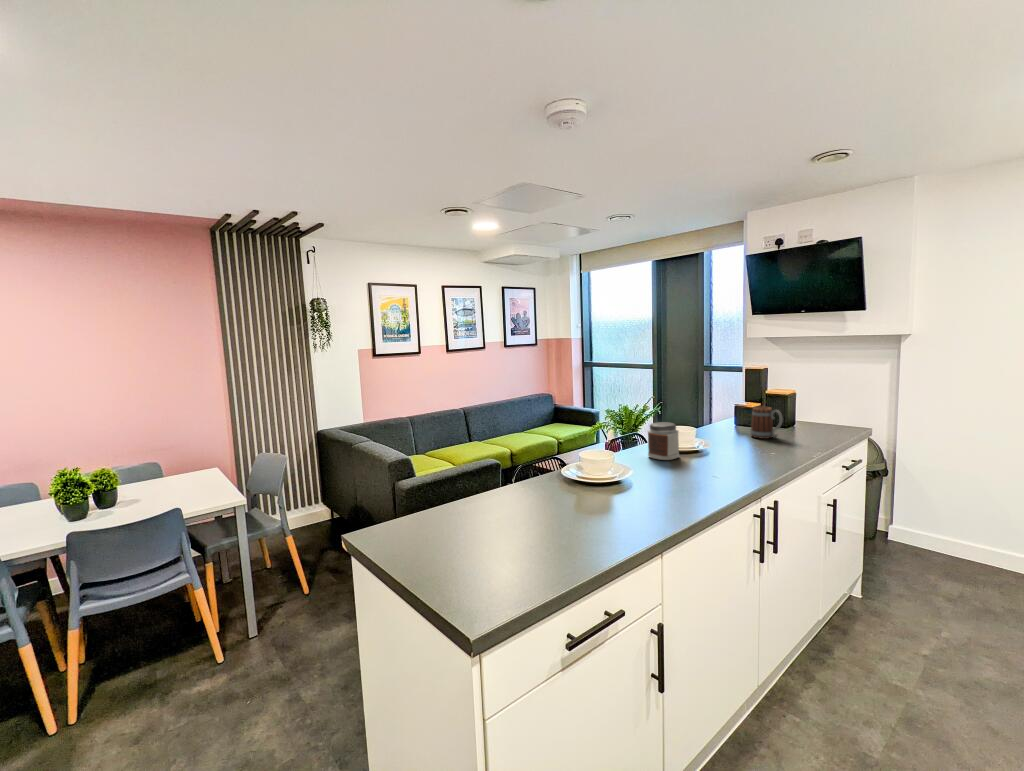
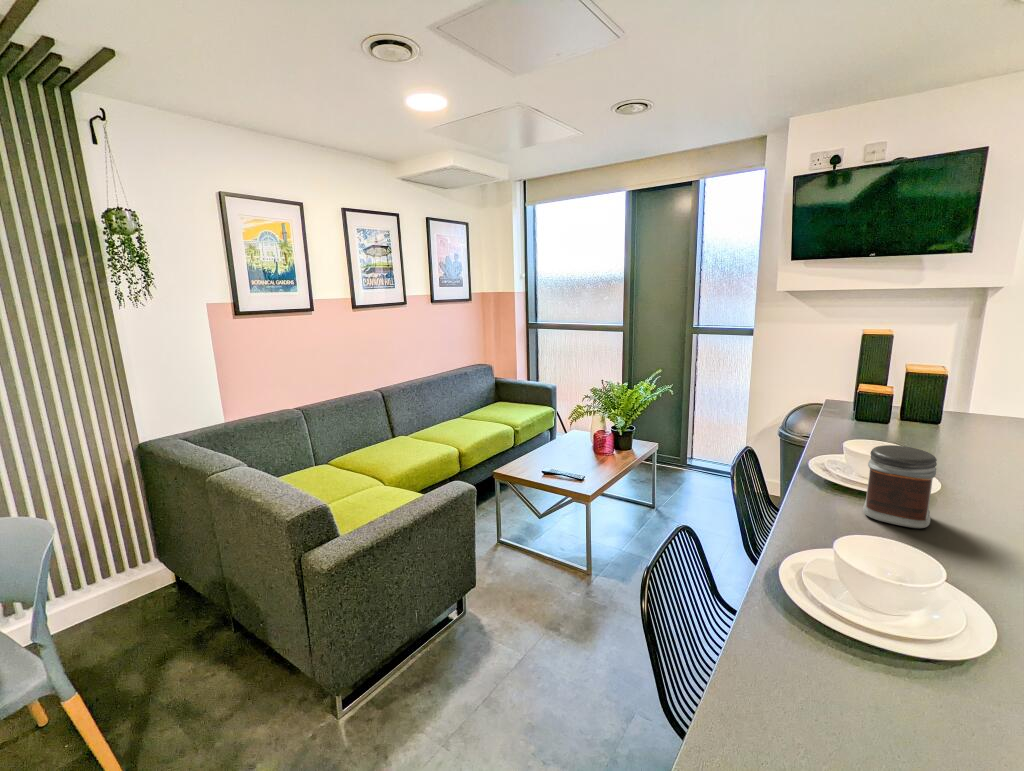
mug: present [750,406,783,439] -> none [928,397,1004,451]

